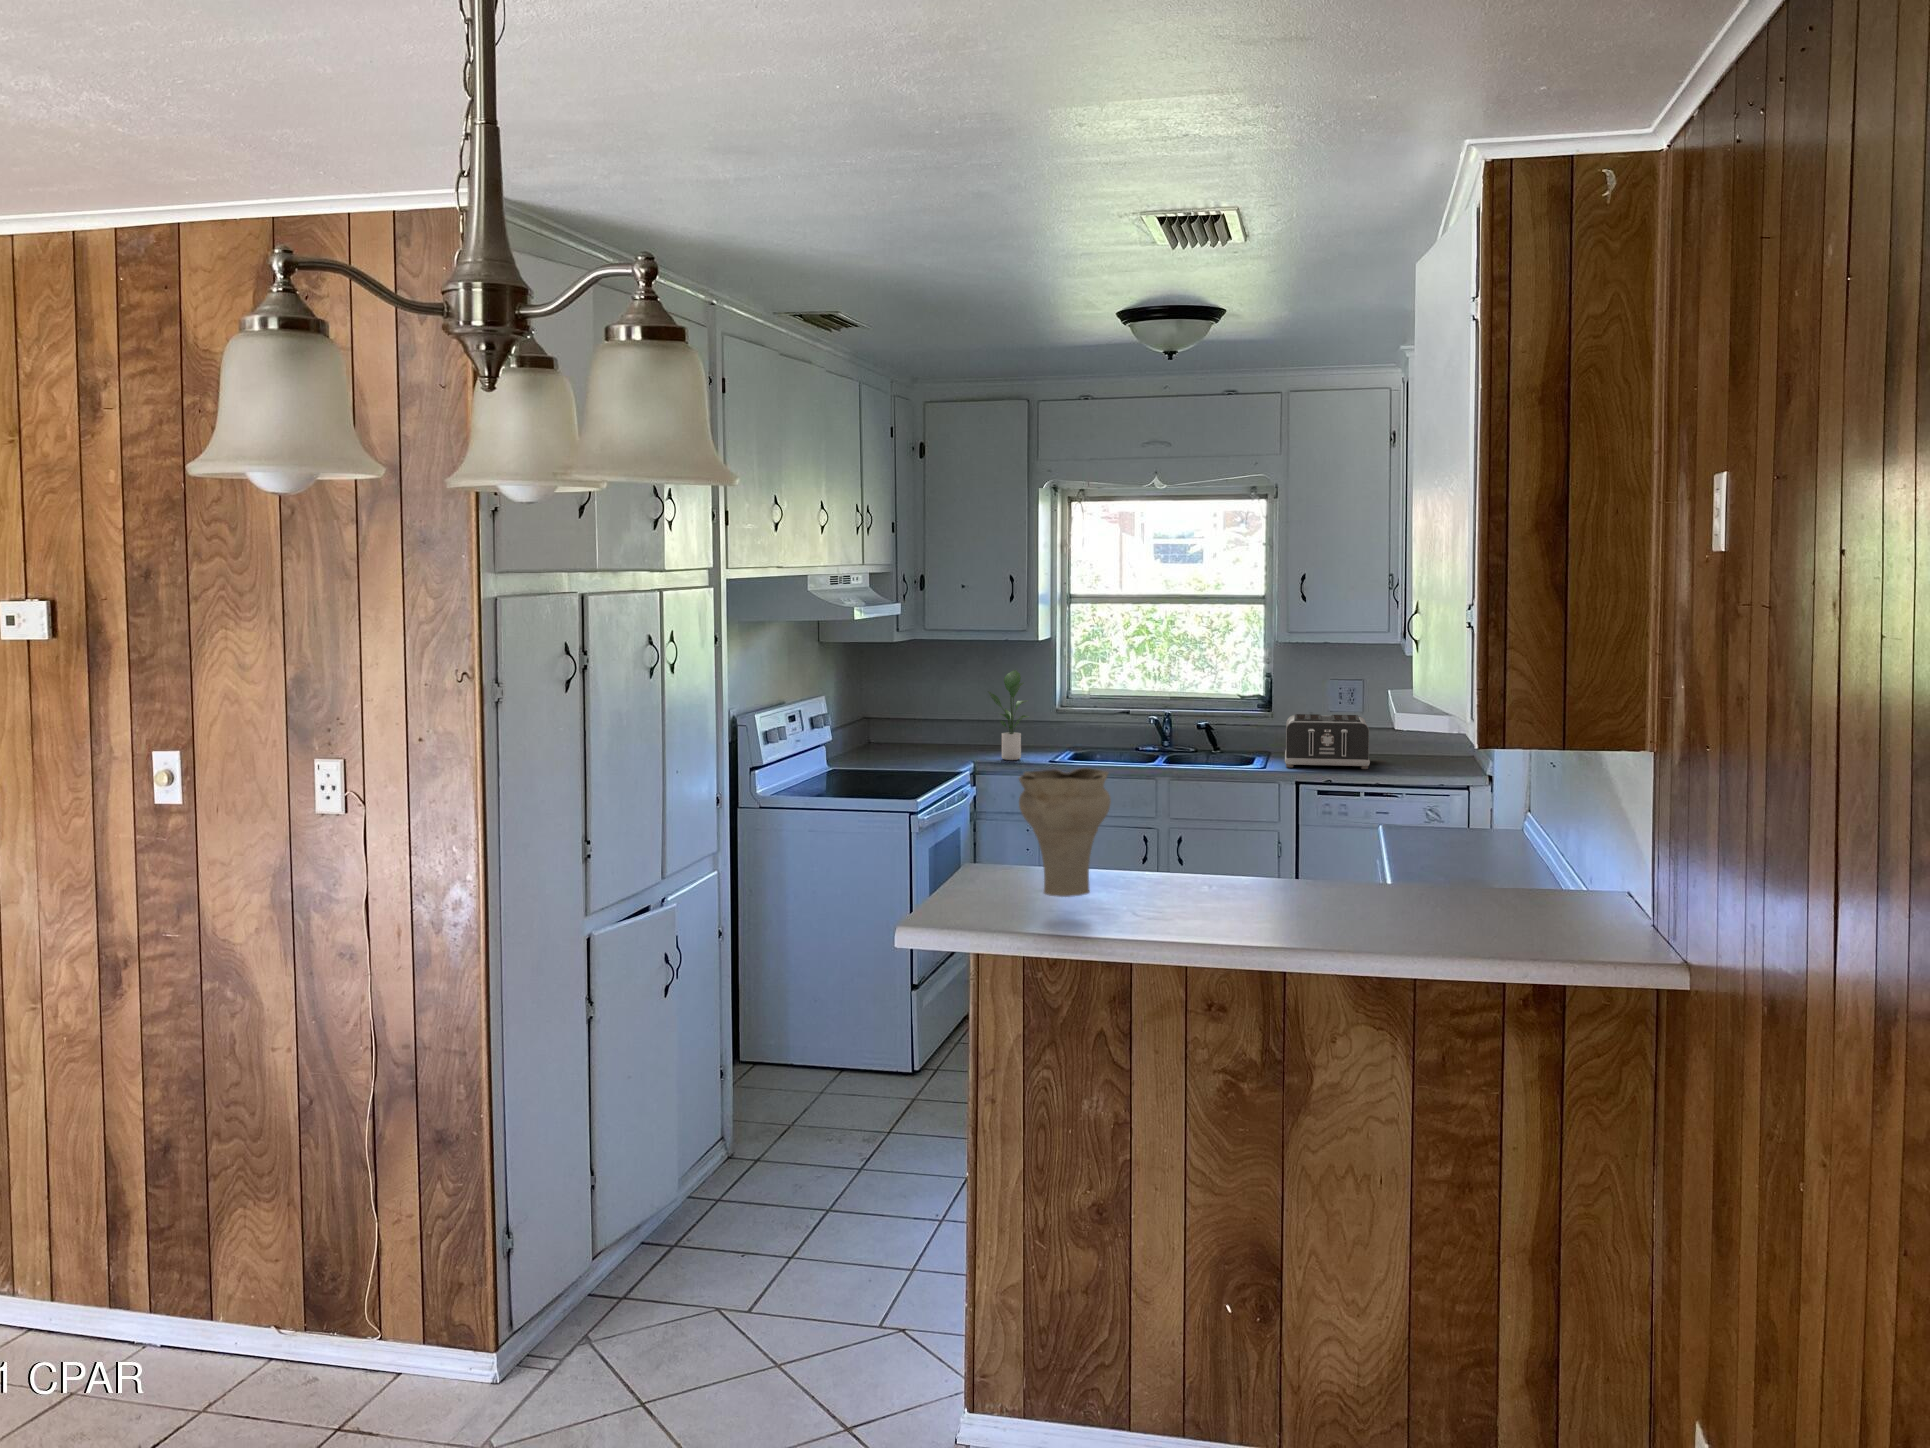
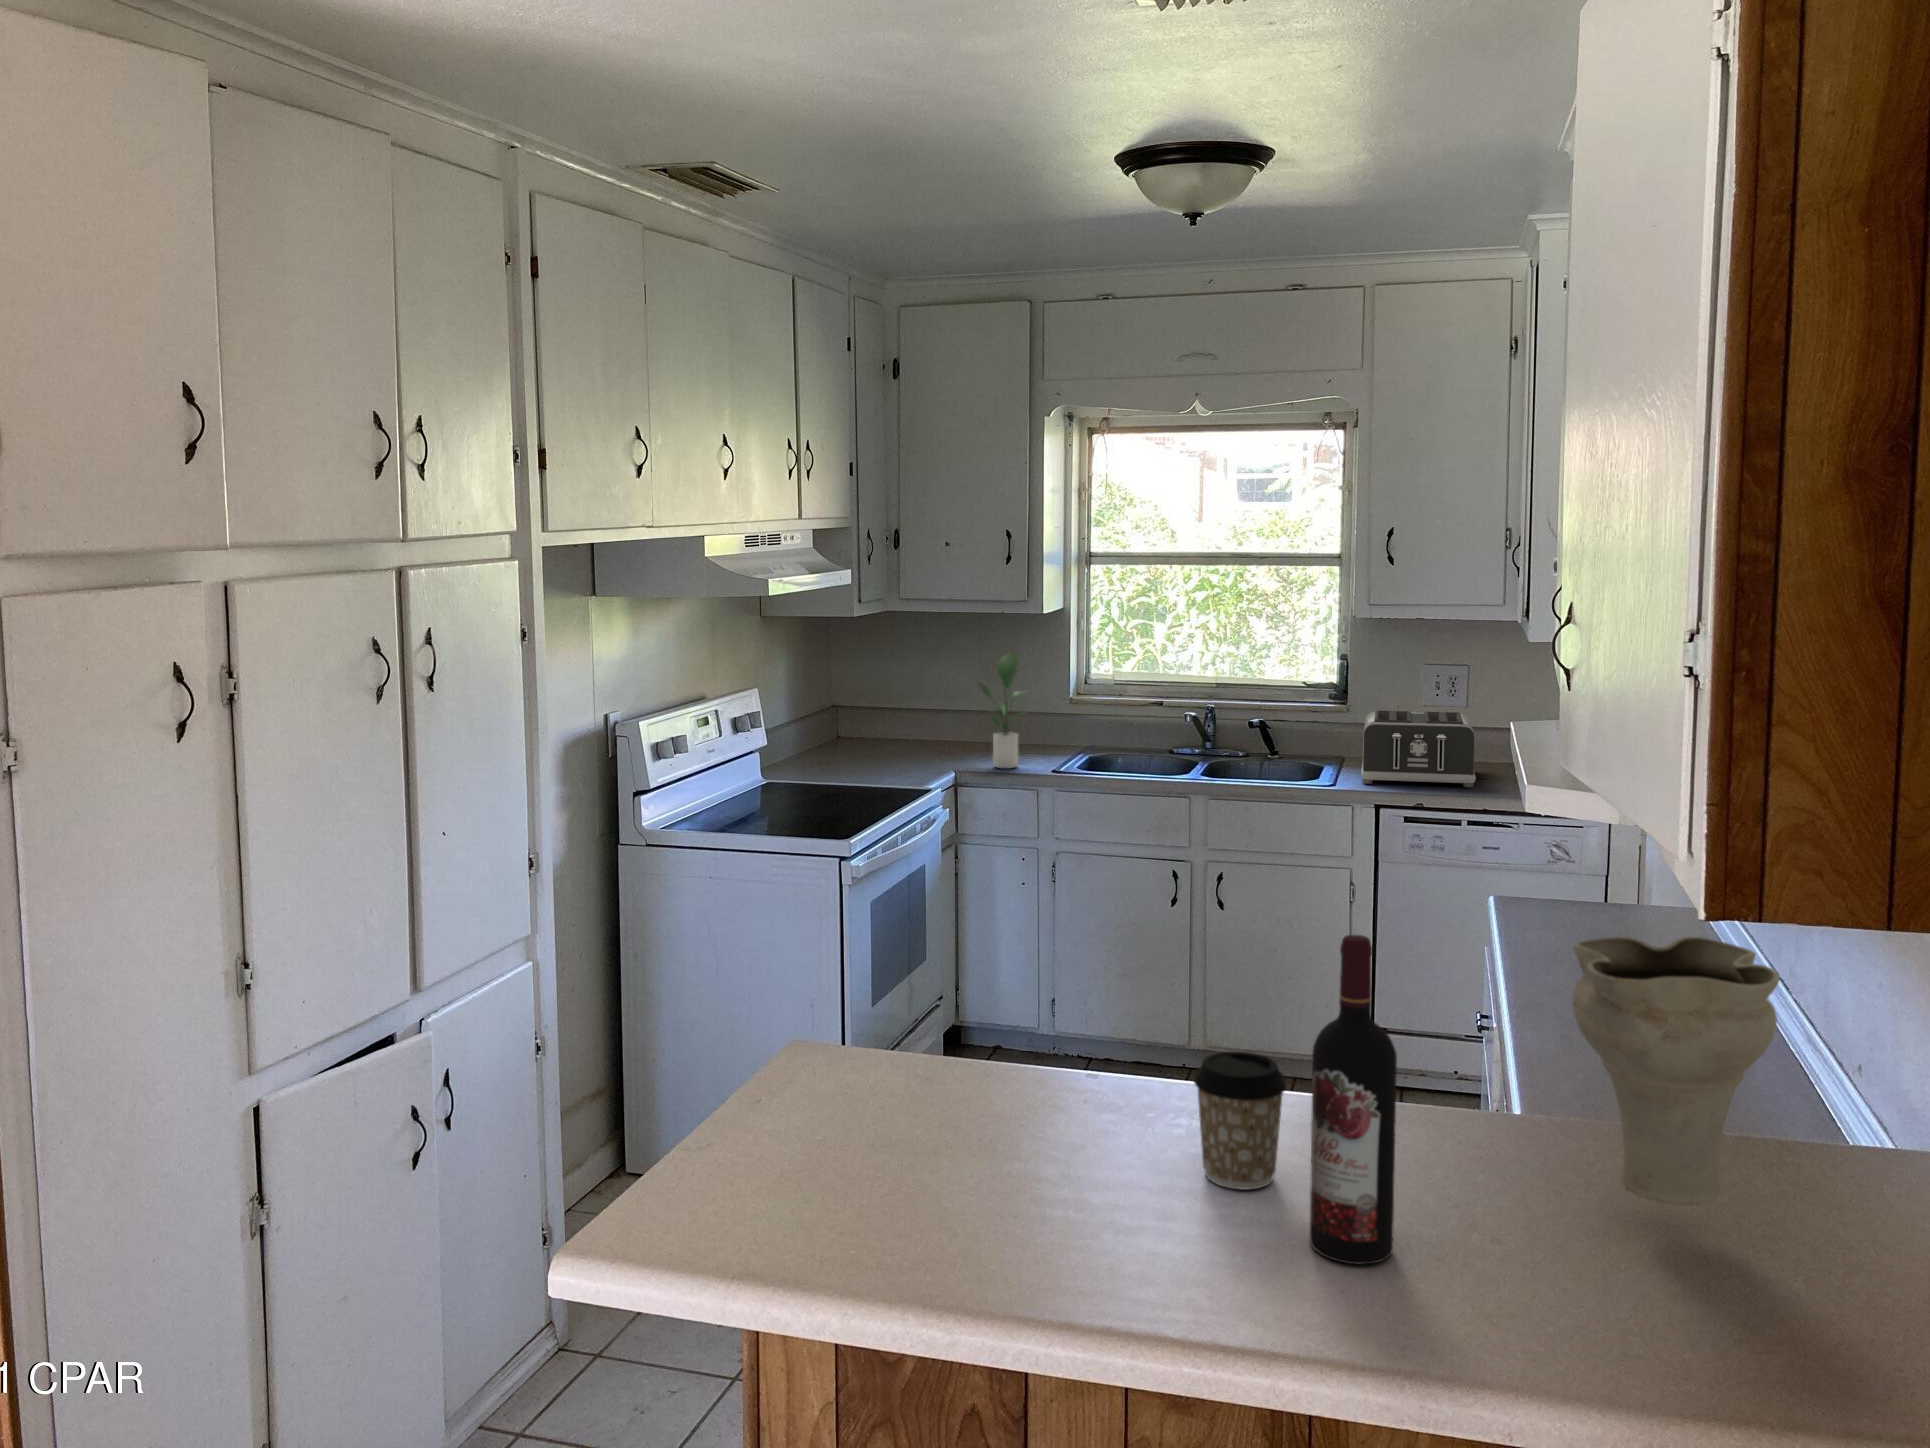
vase: present [1019,768,1111,897] -> present [1573,937,1780,1205]
wine bottle: none [1282,770,1326,939] -> present [1310,935,1397,1264]
coffee cup: none [1216,848,1266,918] -> present [1194,1052,1286,1190]

